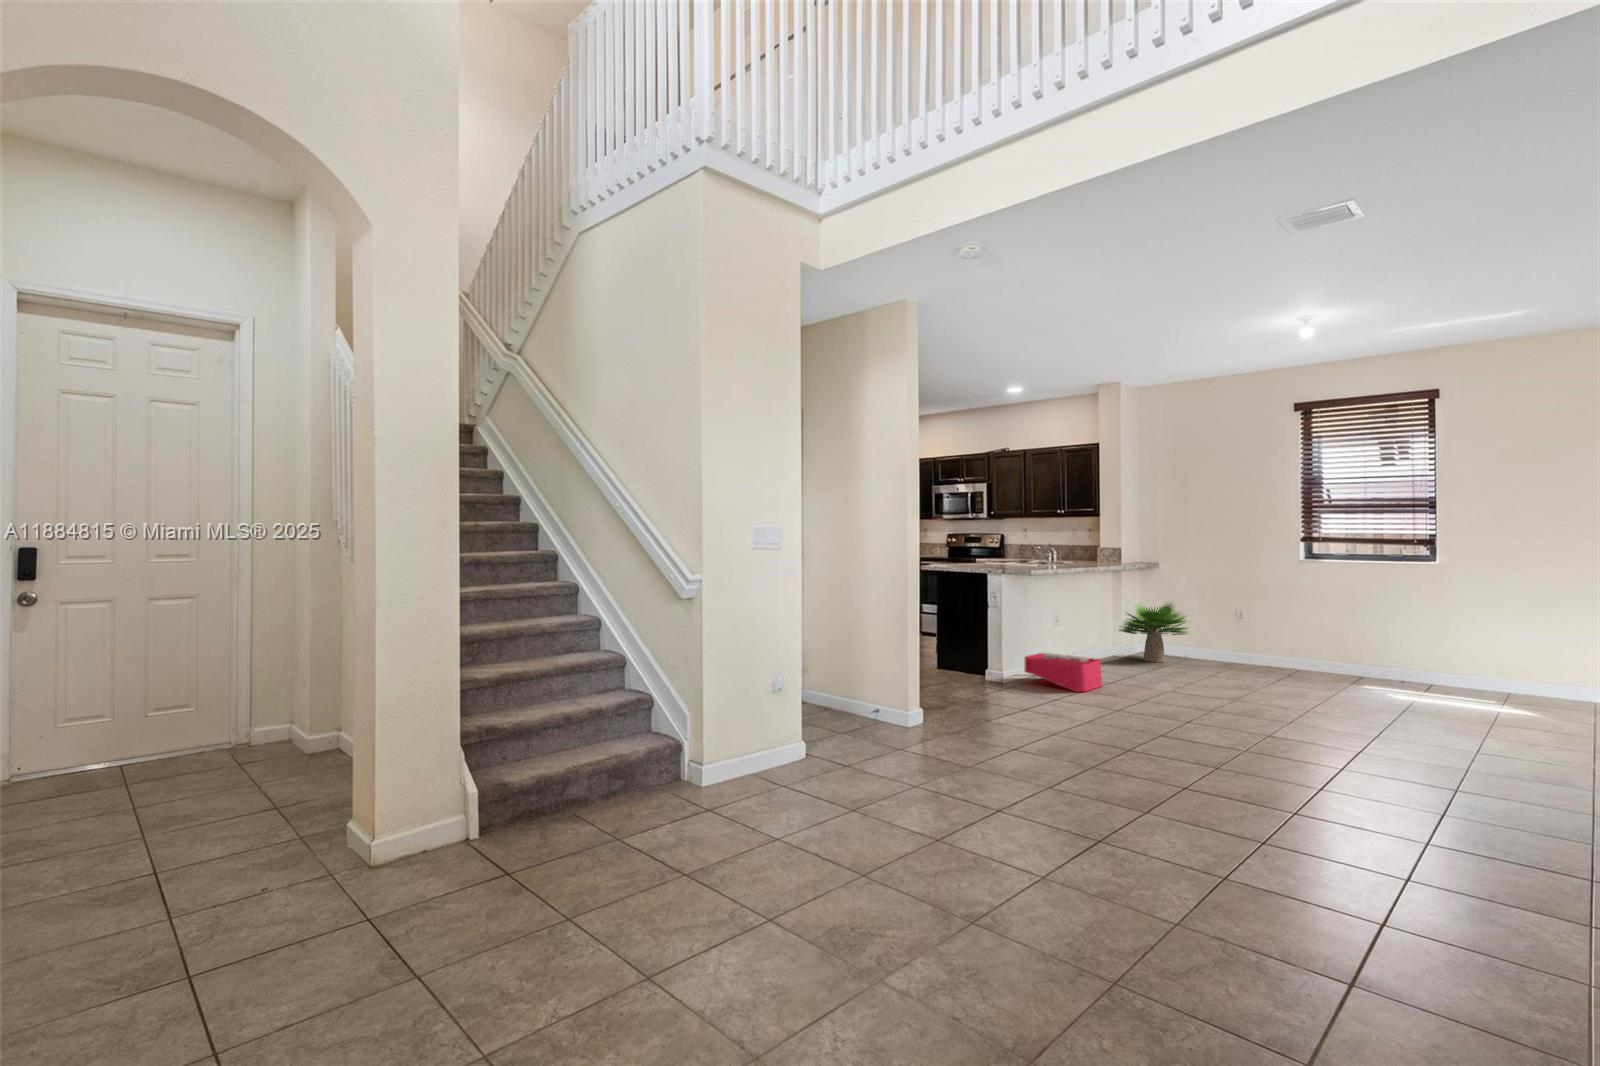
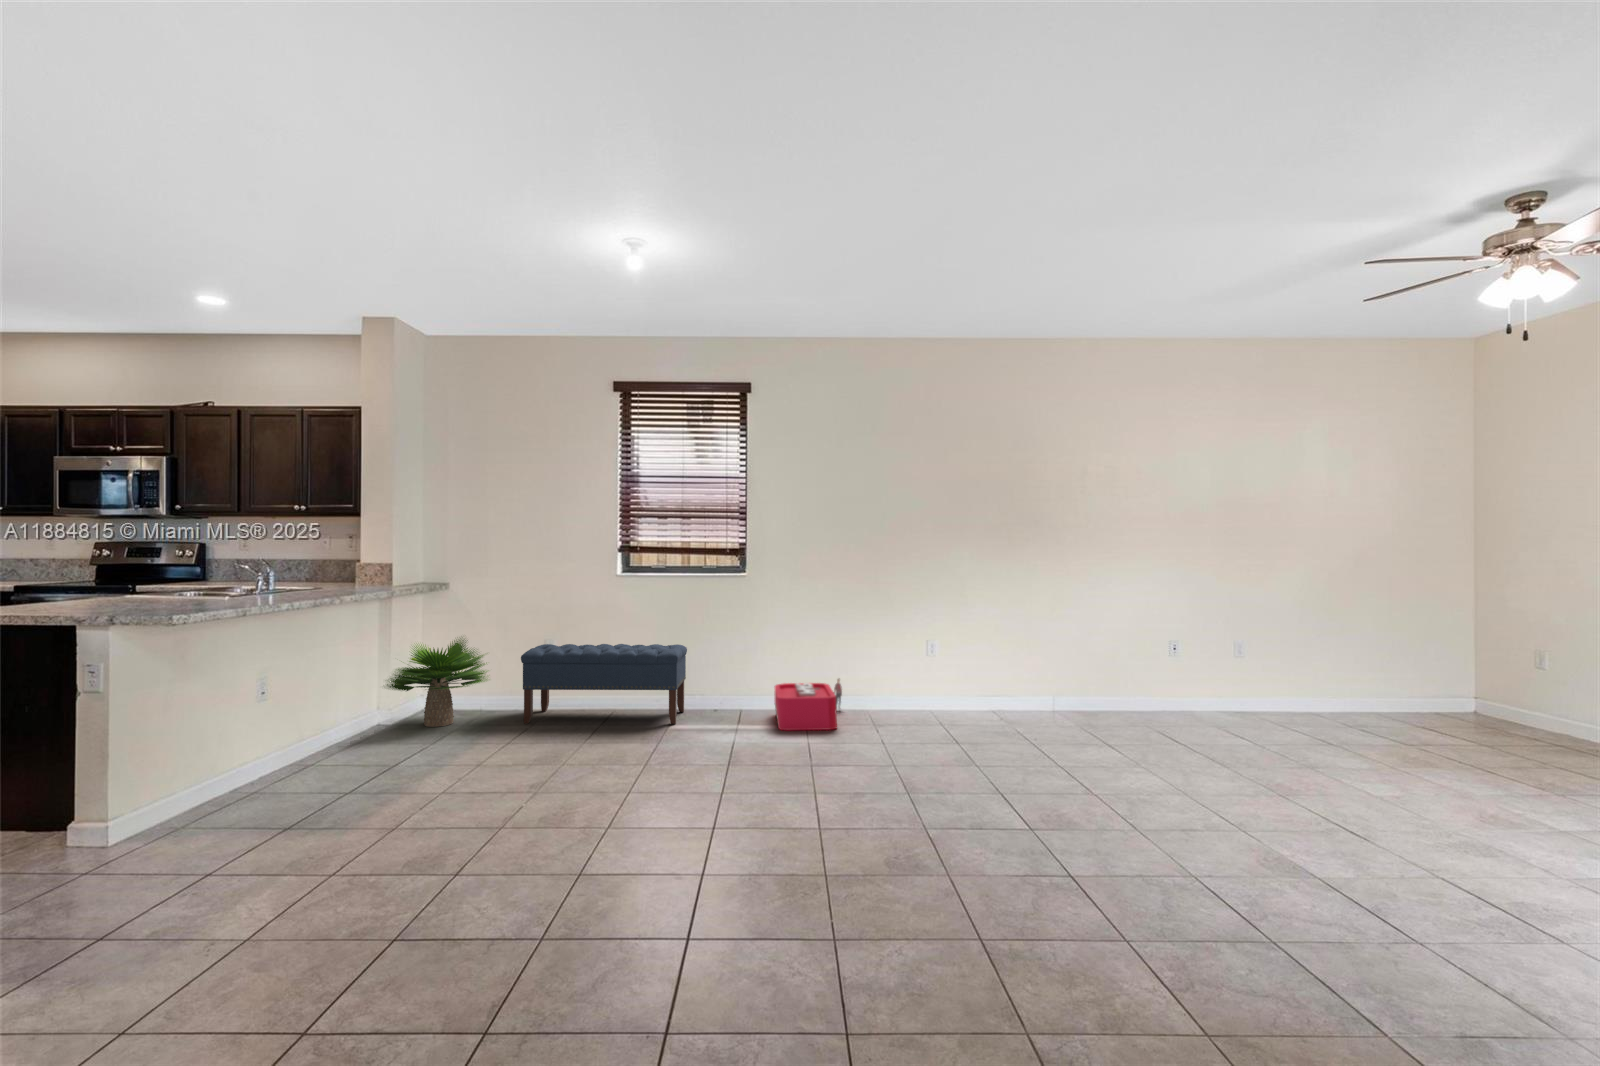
bench: none [1216,613,1370,685] -> present [521,644,687,724]
storage bin: present [1024,653,1102,692] -> present [775,679,842,730]

